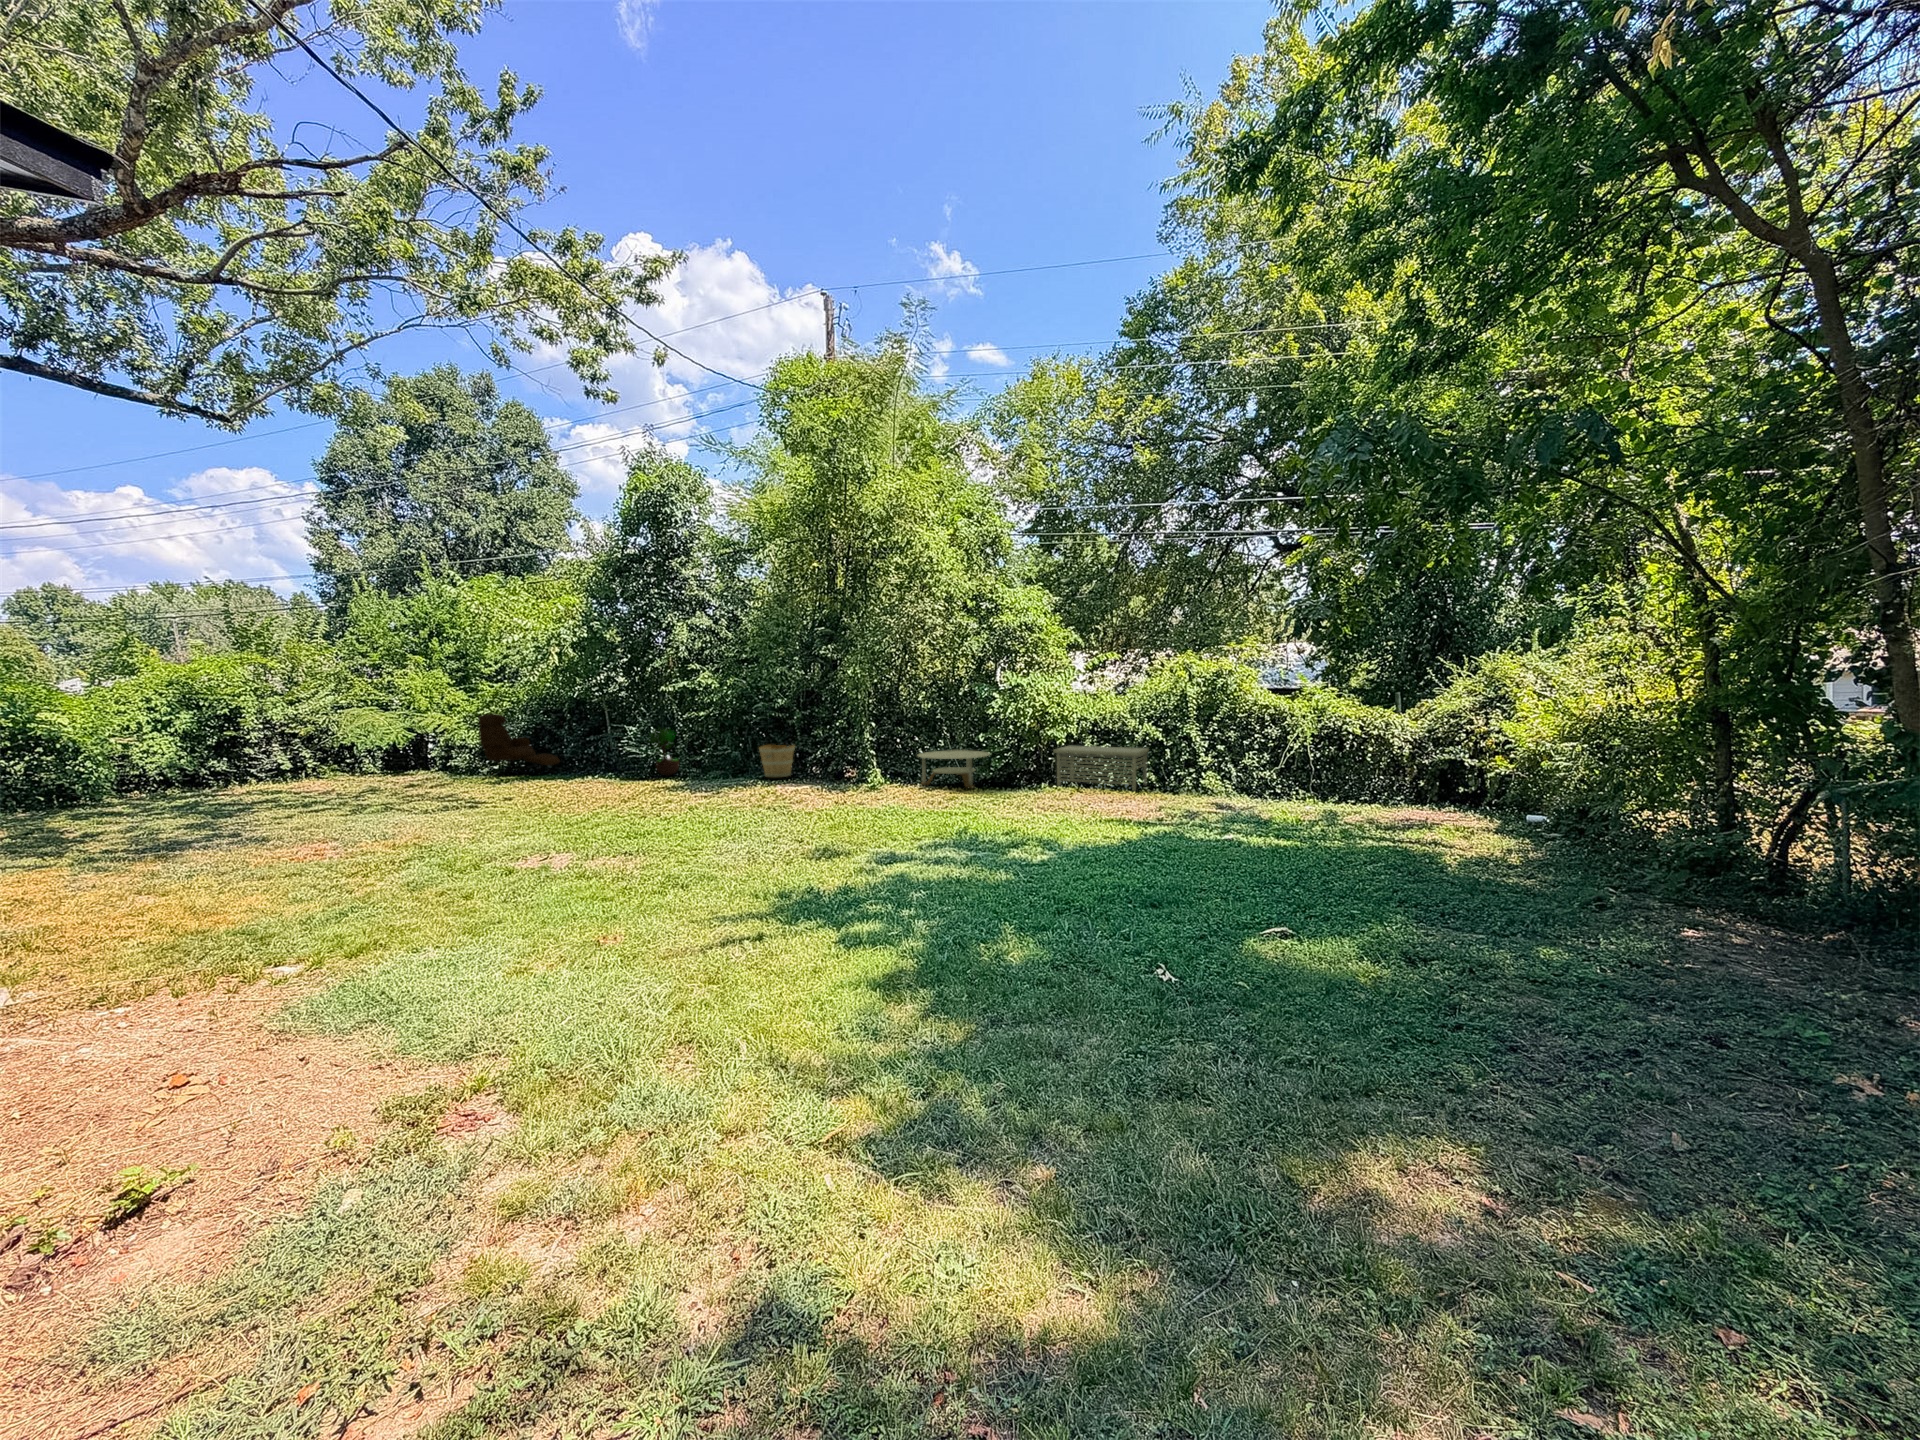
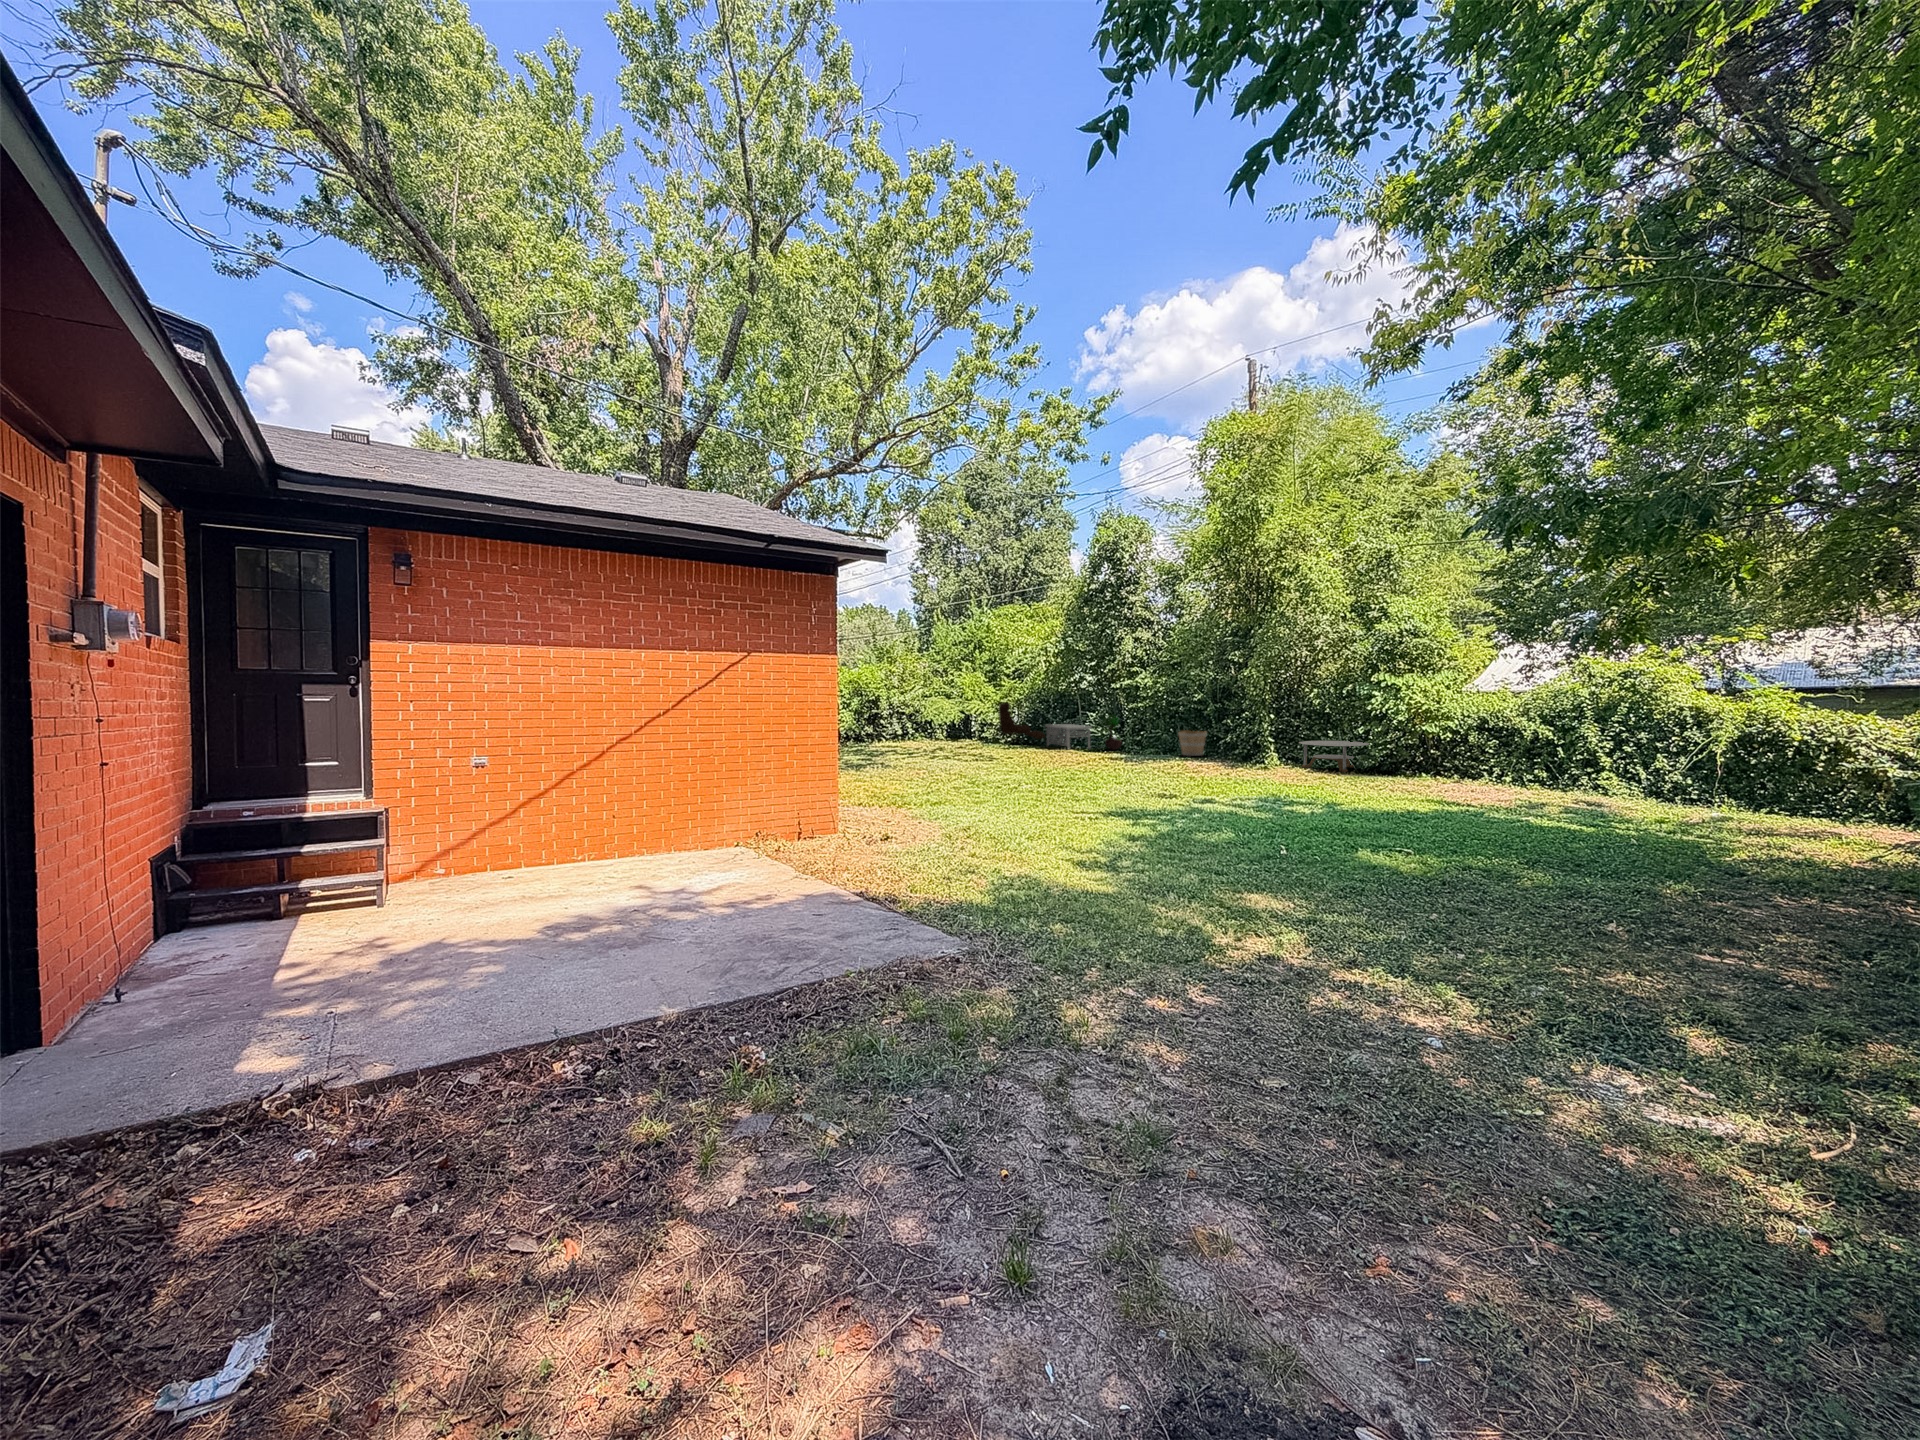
storage bench: present [1054,746,1149,791] -> present [1046,724,1091,749]

